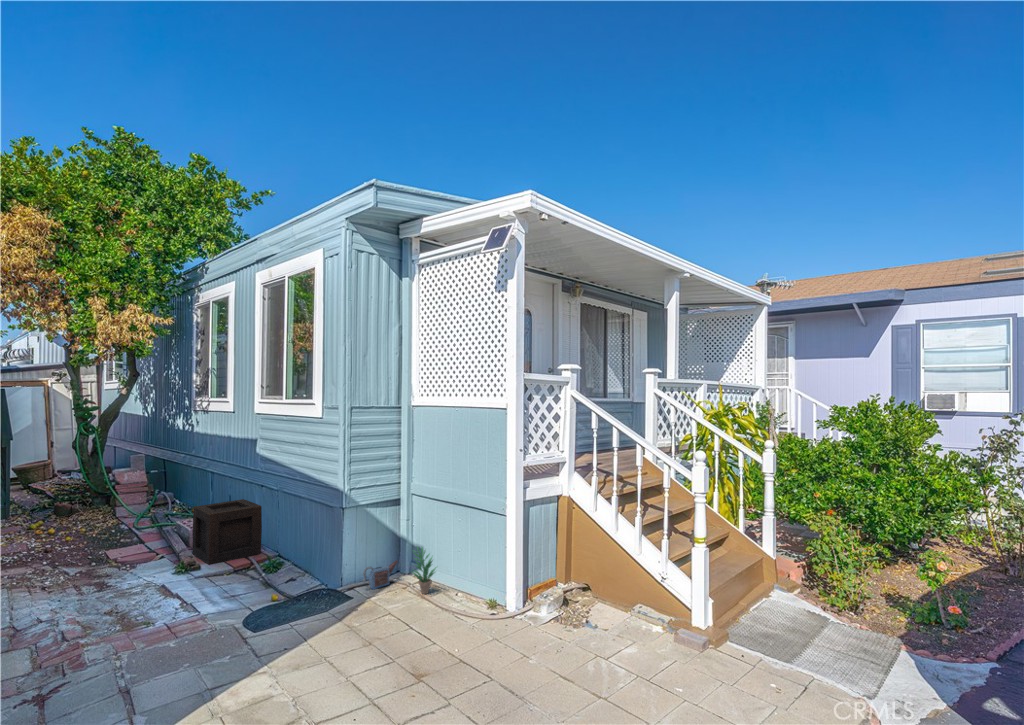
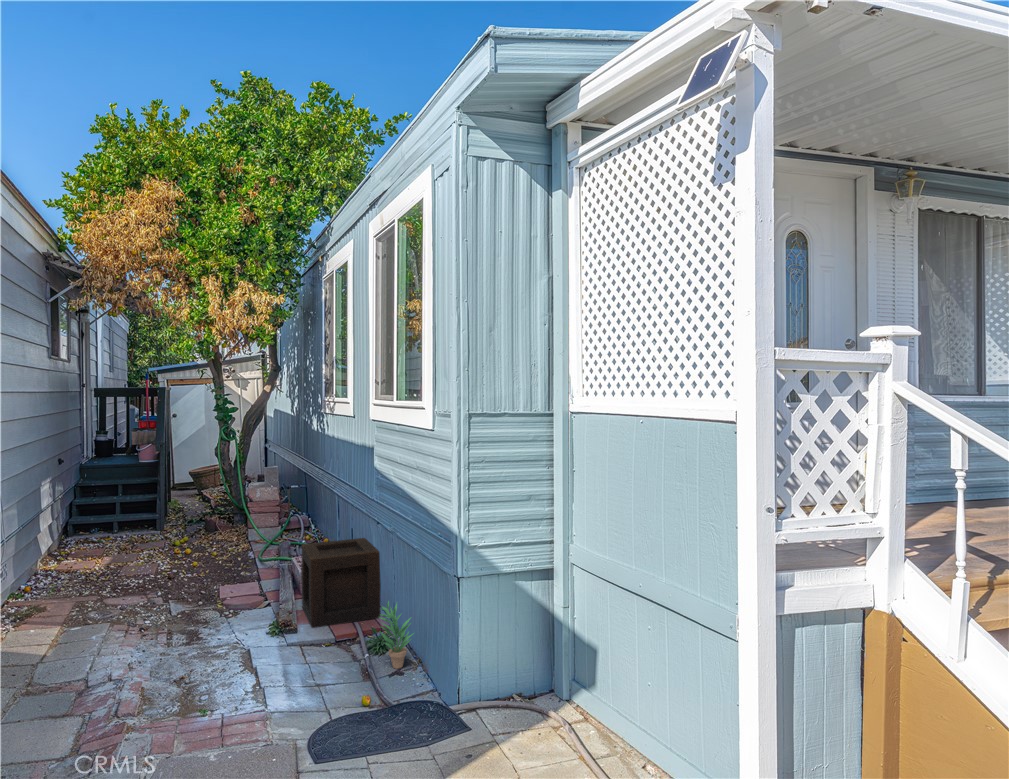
potted plant: present [413,547,436,594] -> present [380,602,412,669]
watering can: present [363,560,398,589] -> none [492,670,553,717]

